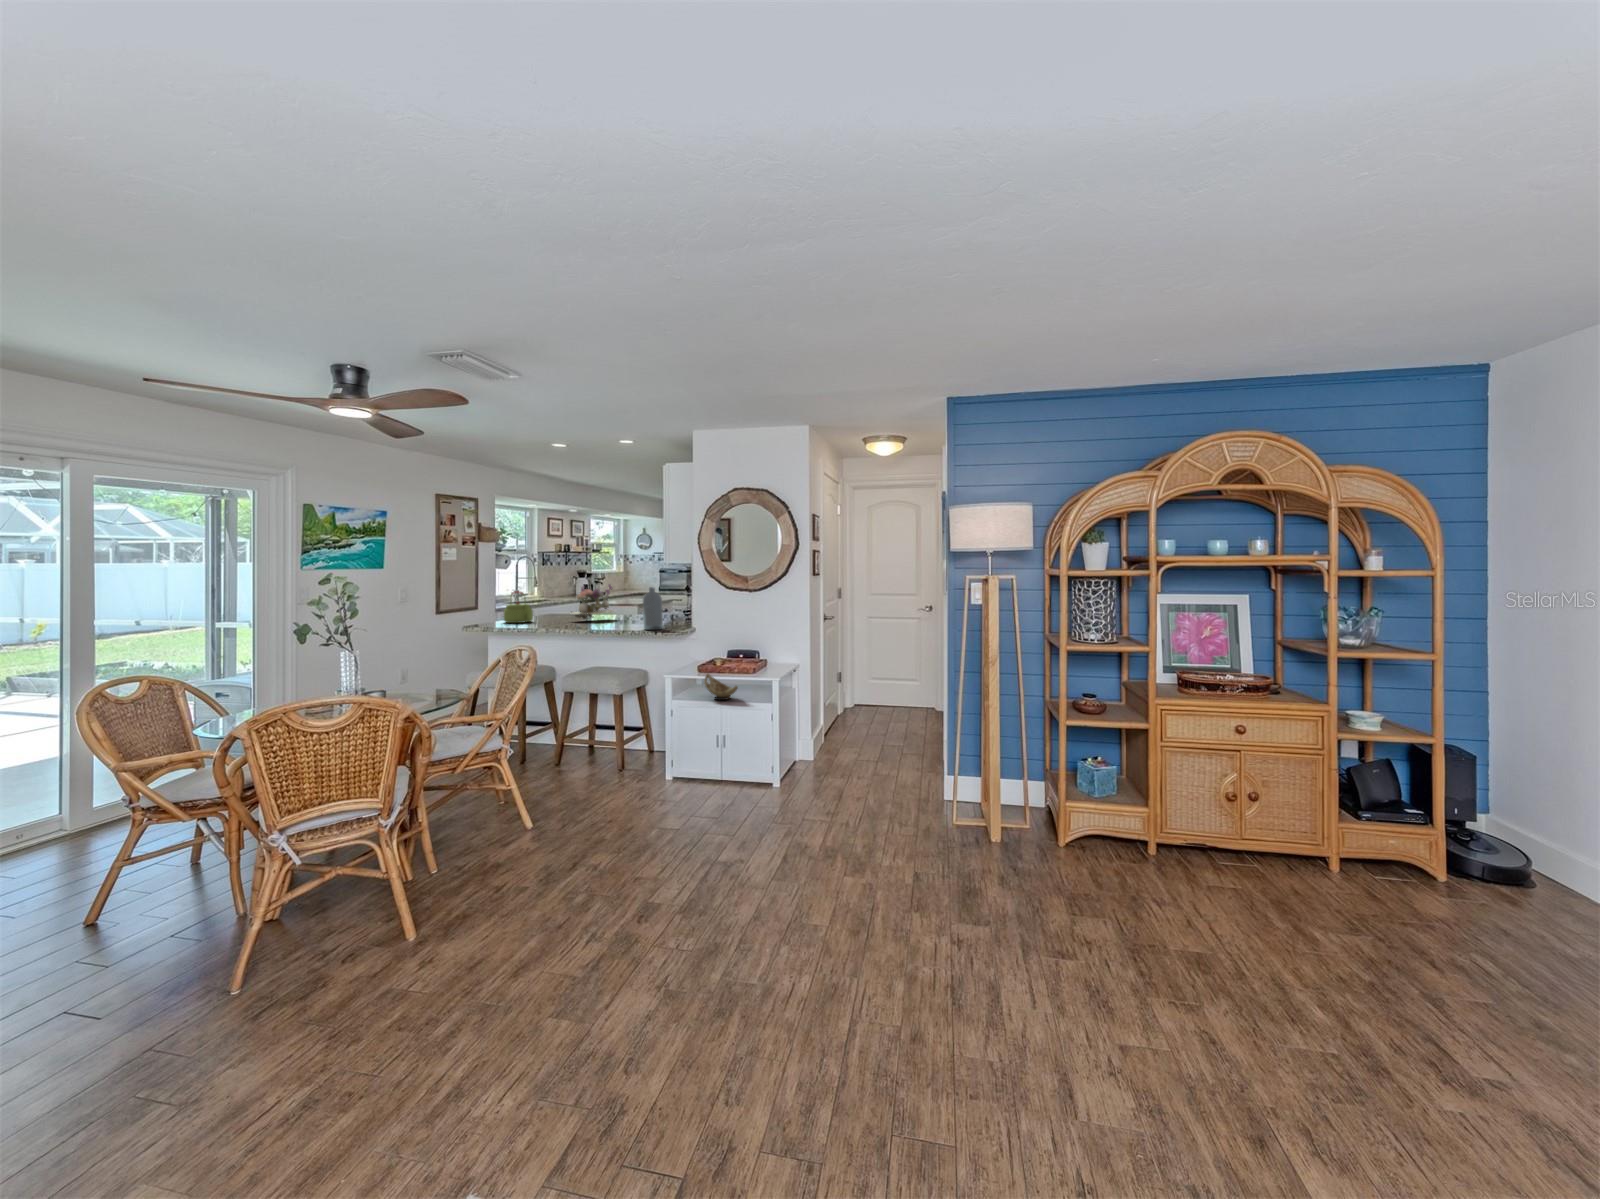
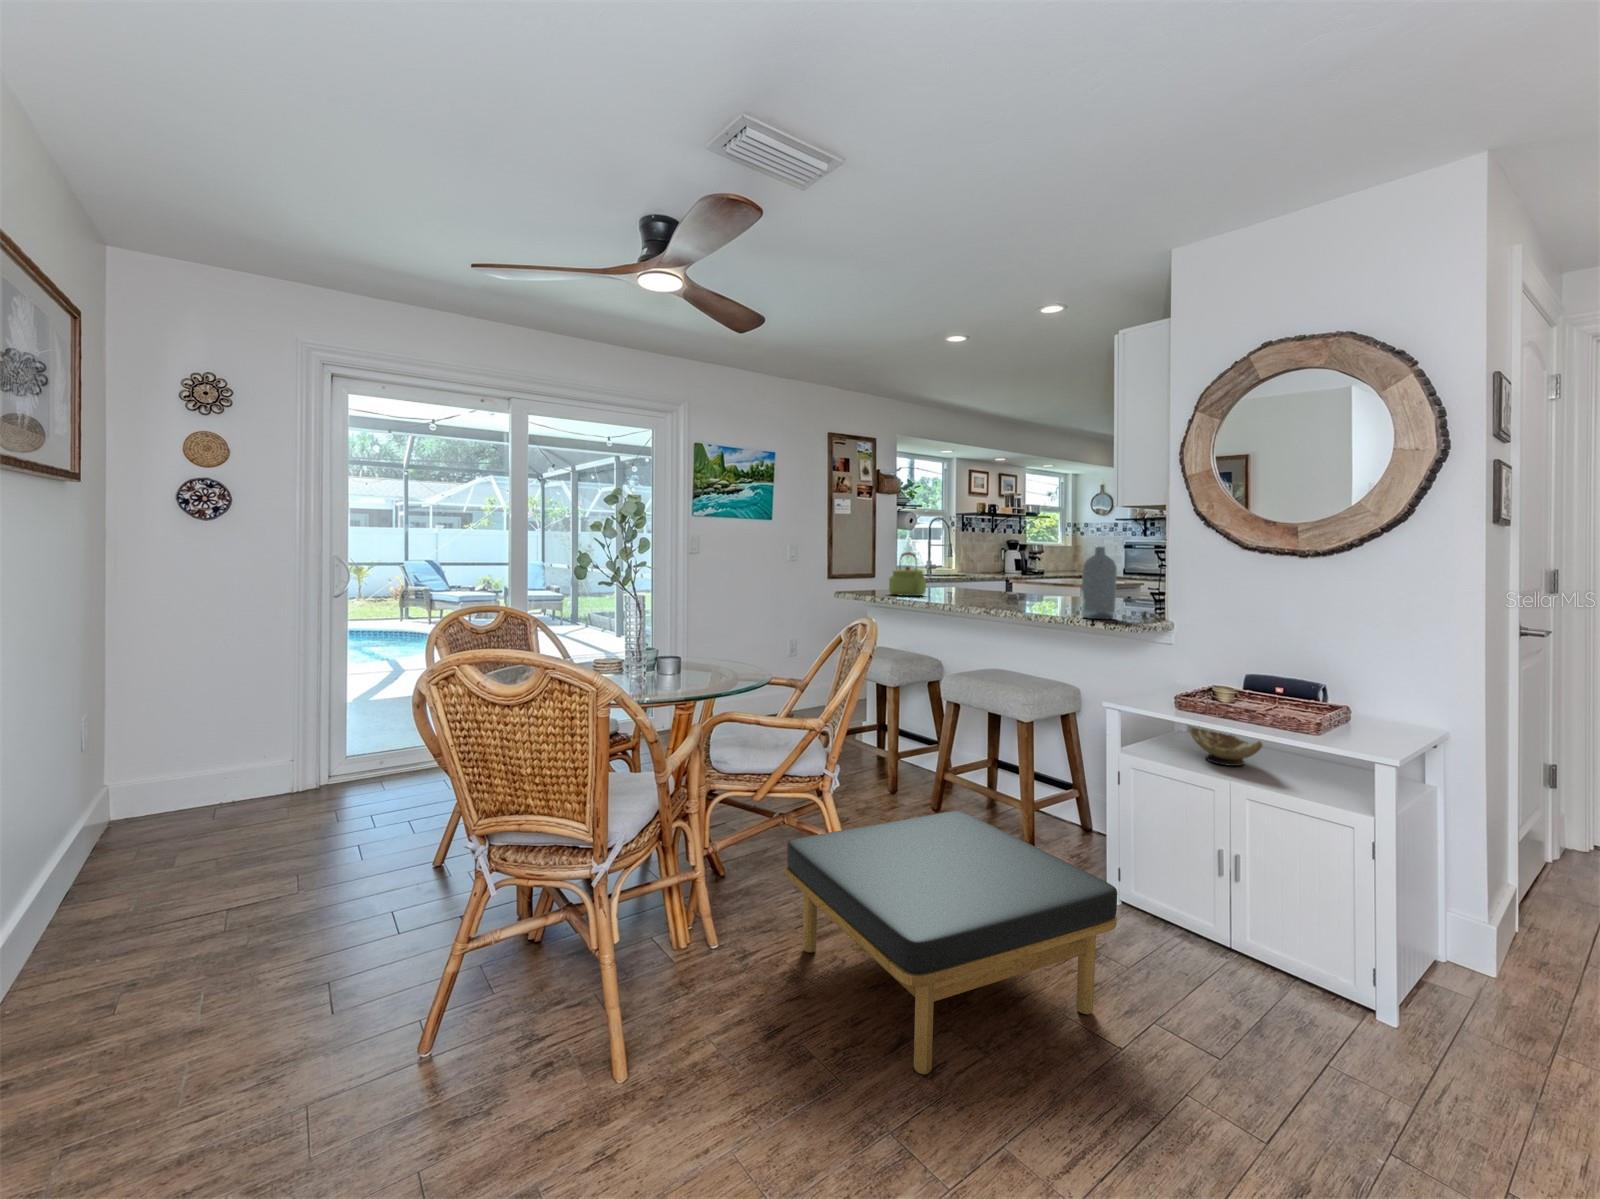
flower arrangement: present [571,584,613,619] -> none [971,545,1046,600]
ottoman: none [486,754,679,883] -> present [786,811,1117,1074]

